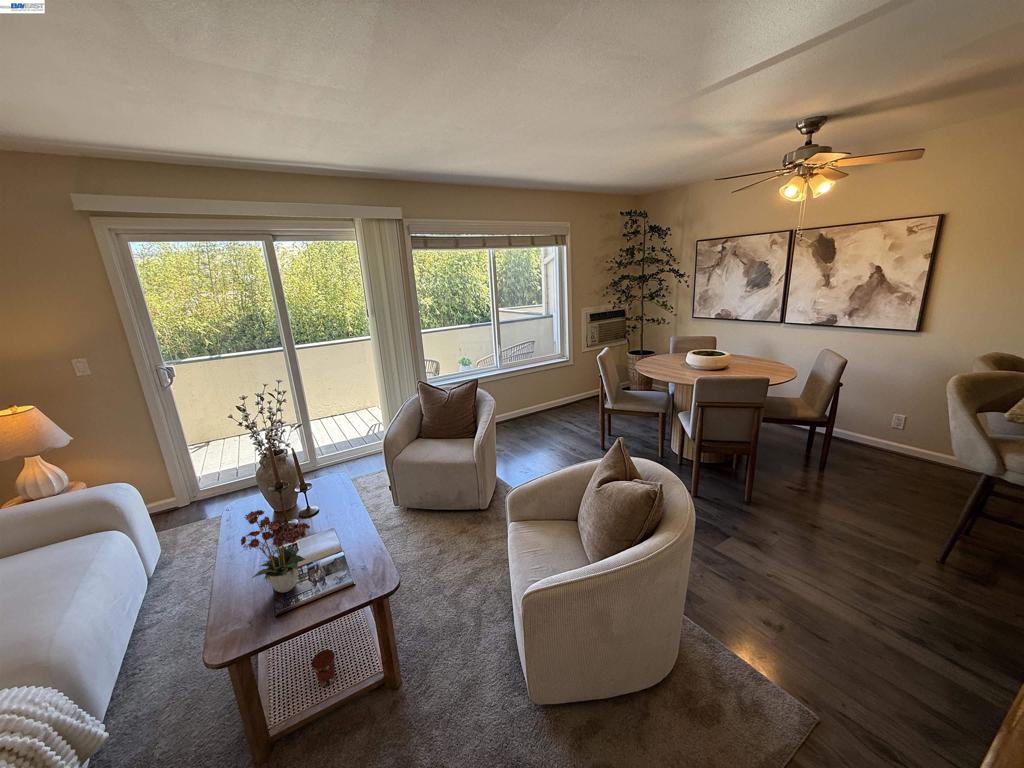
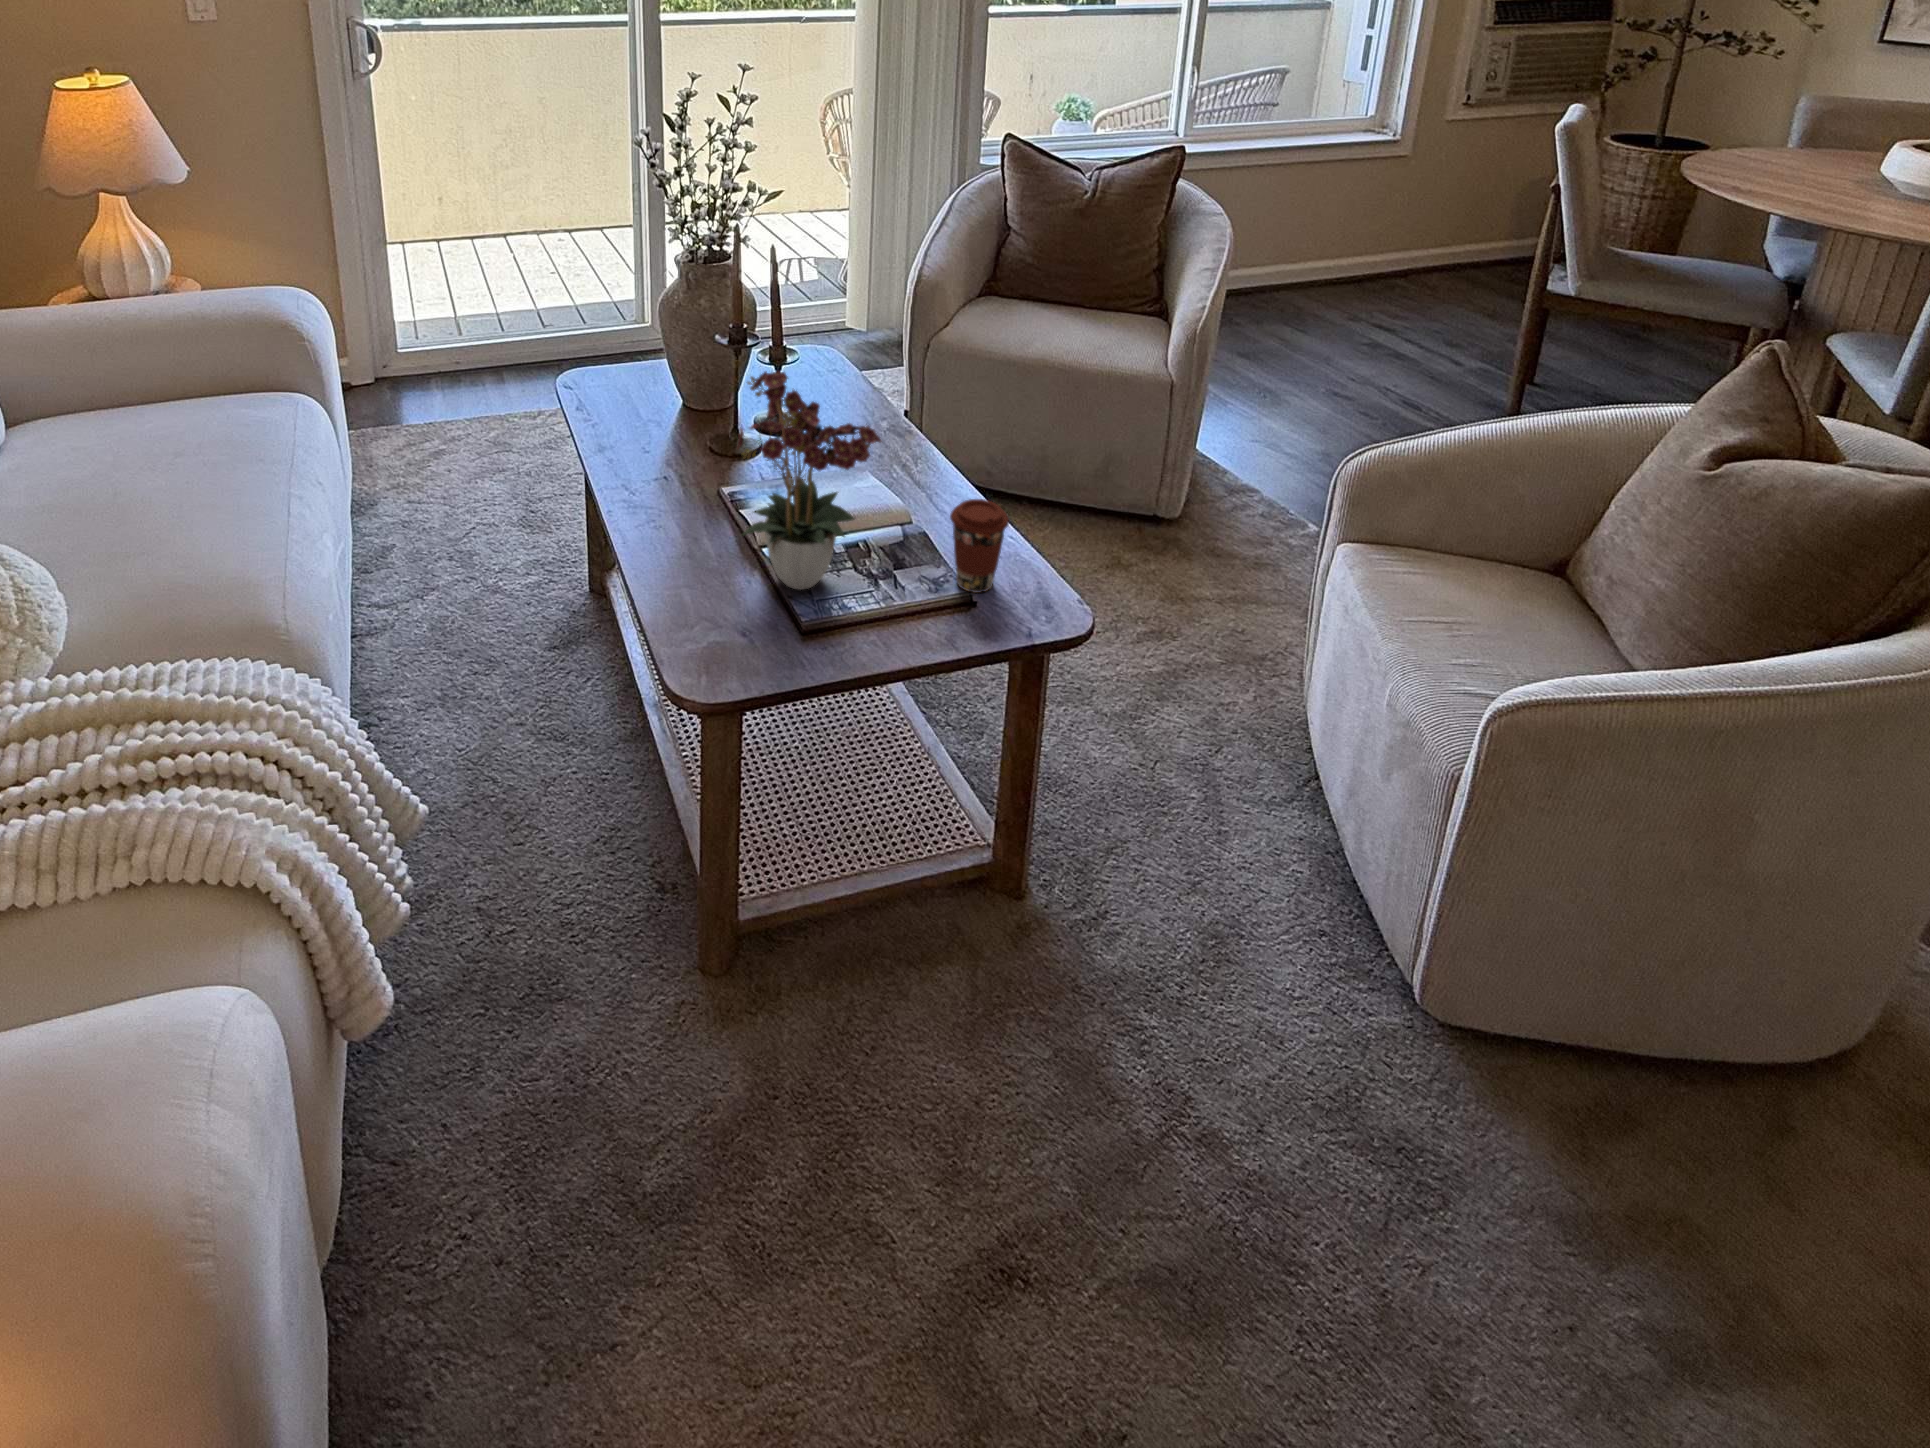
coffee cup: present [311,650,335,687] -> present [950,499,1009,593]

